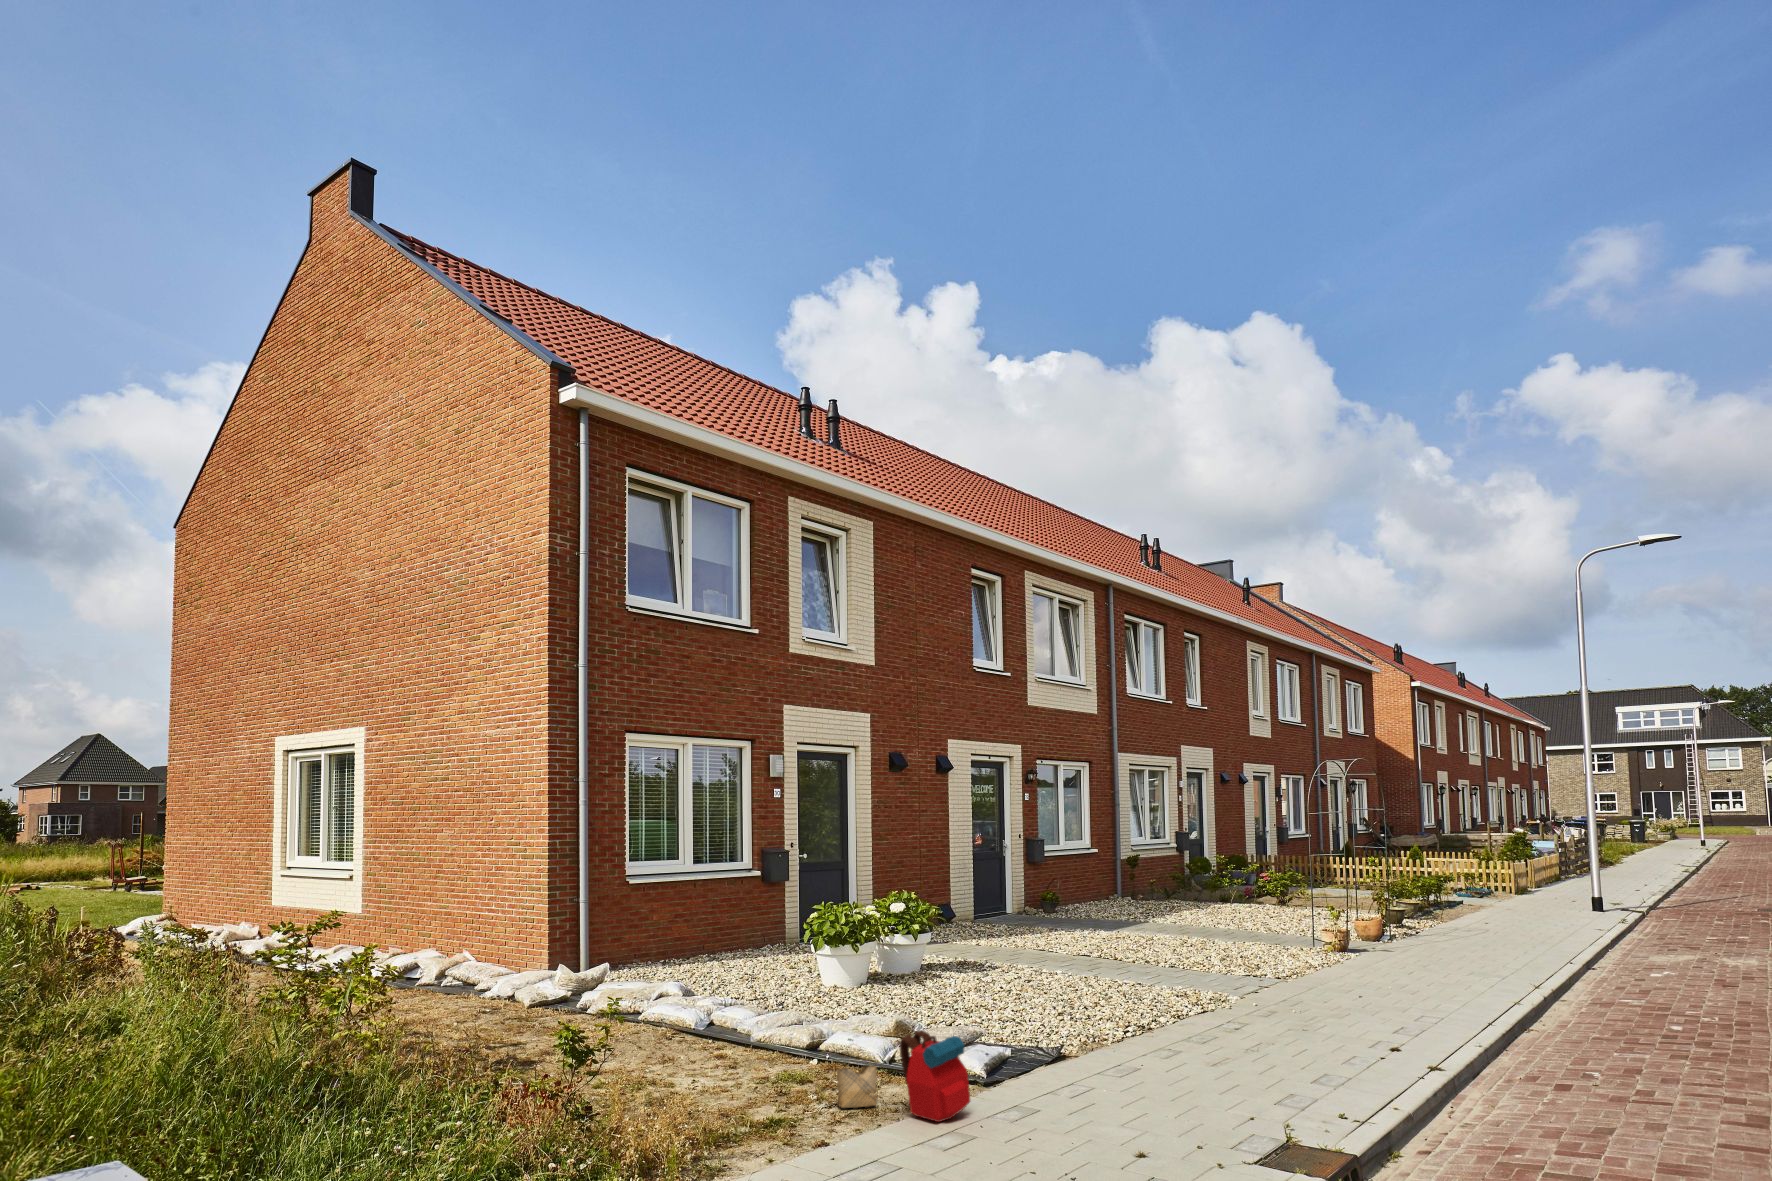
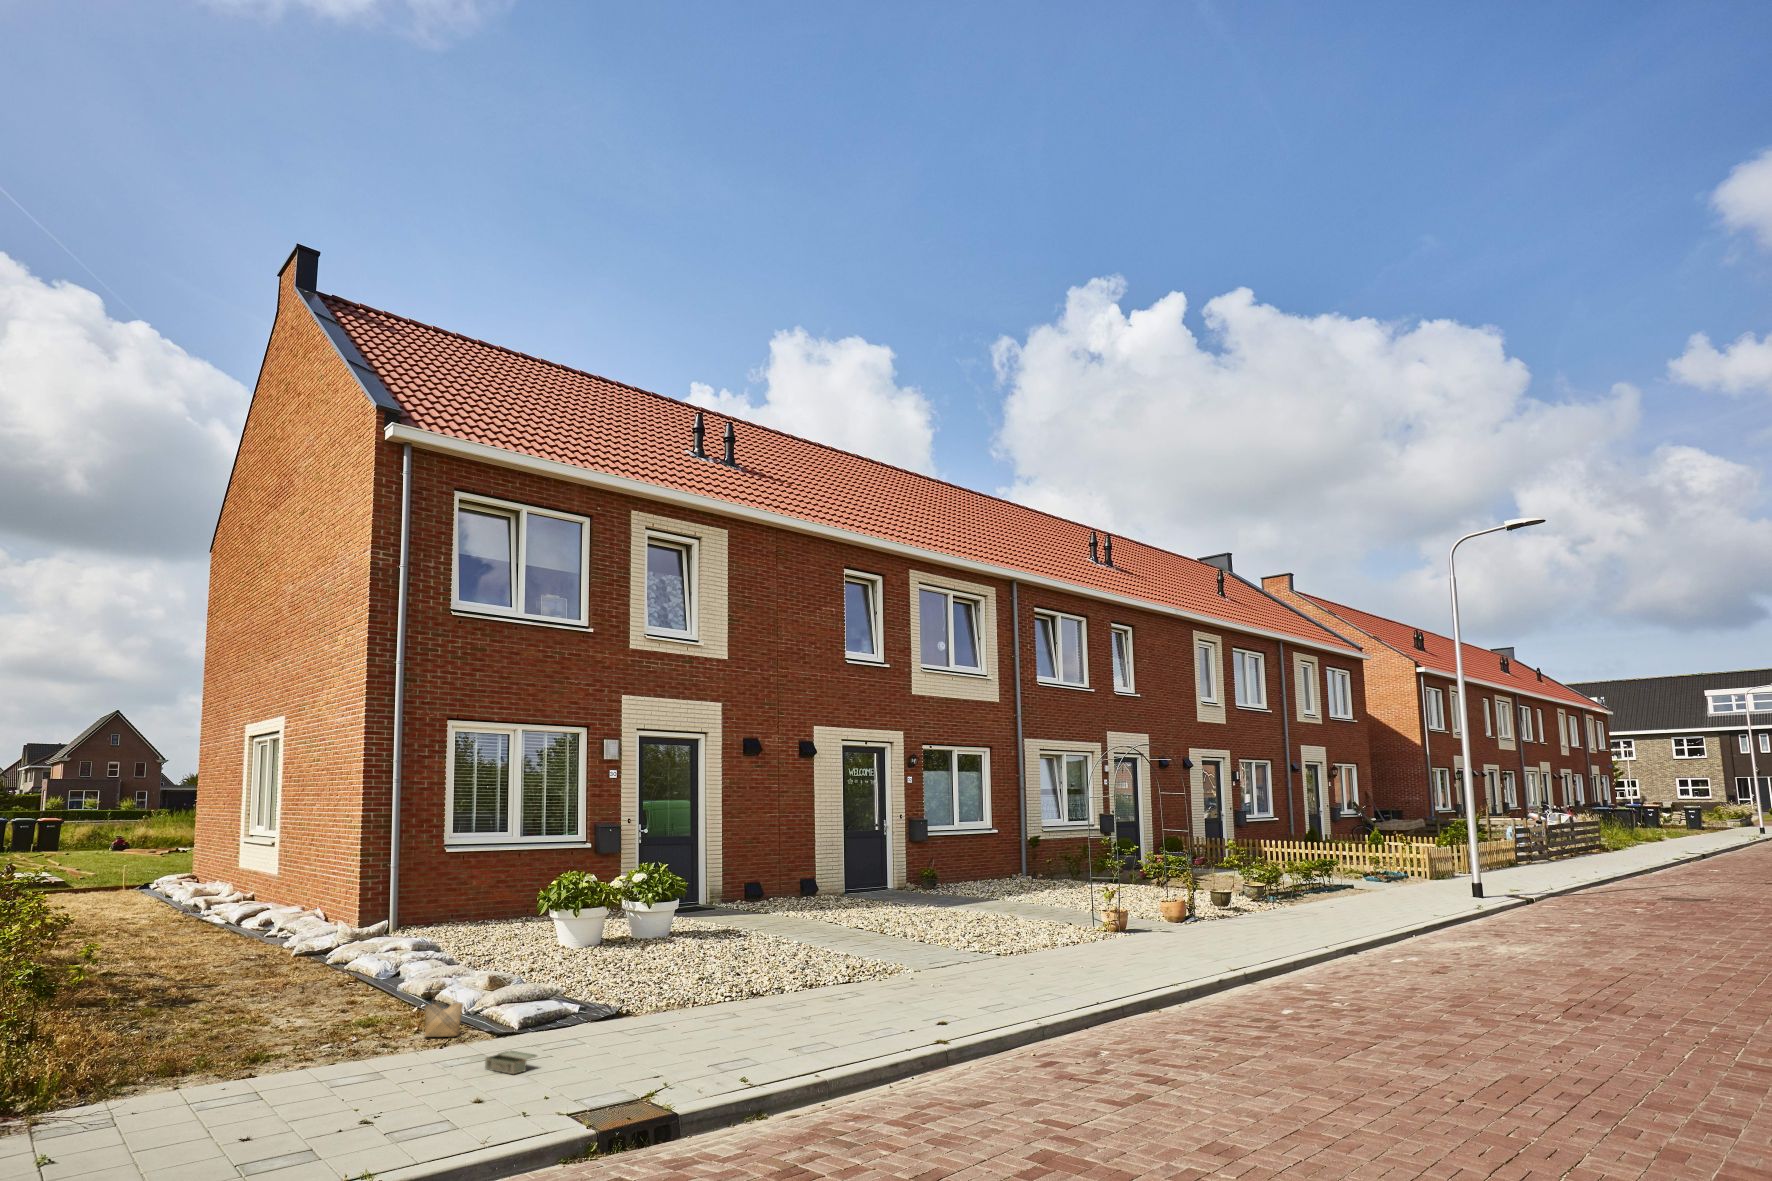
backpack: present [899,1030,970,1122] -> none [467,973,523,1050]
toolbox: none [983,1123,1042,1153] -> present [485,1051,537,1074]

